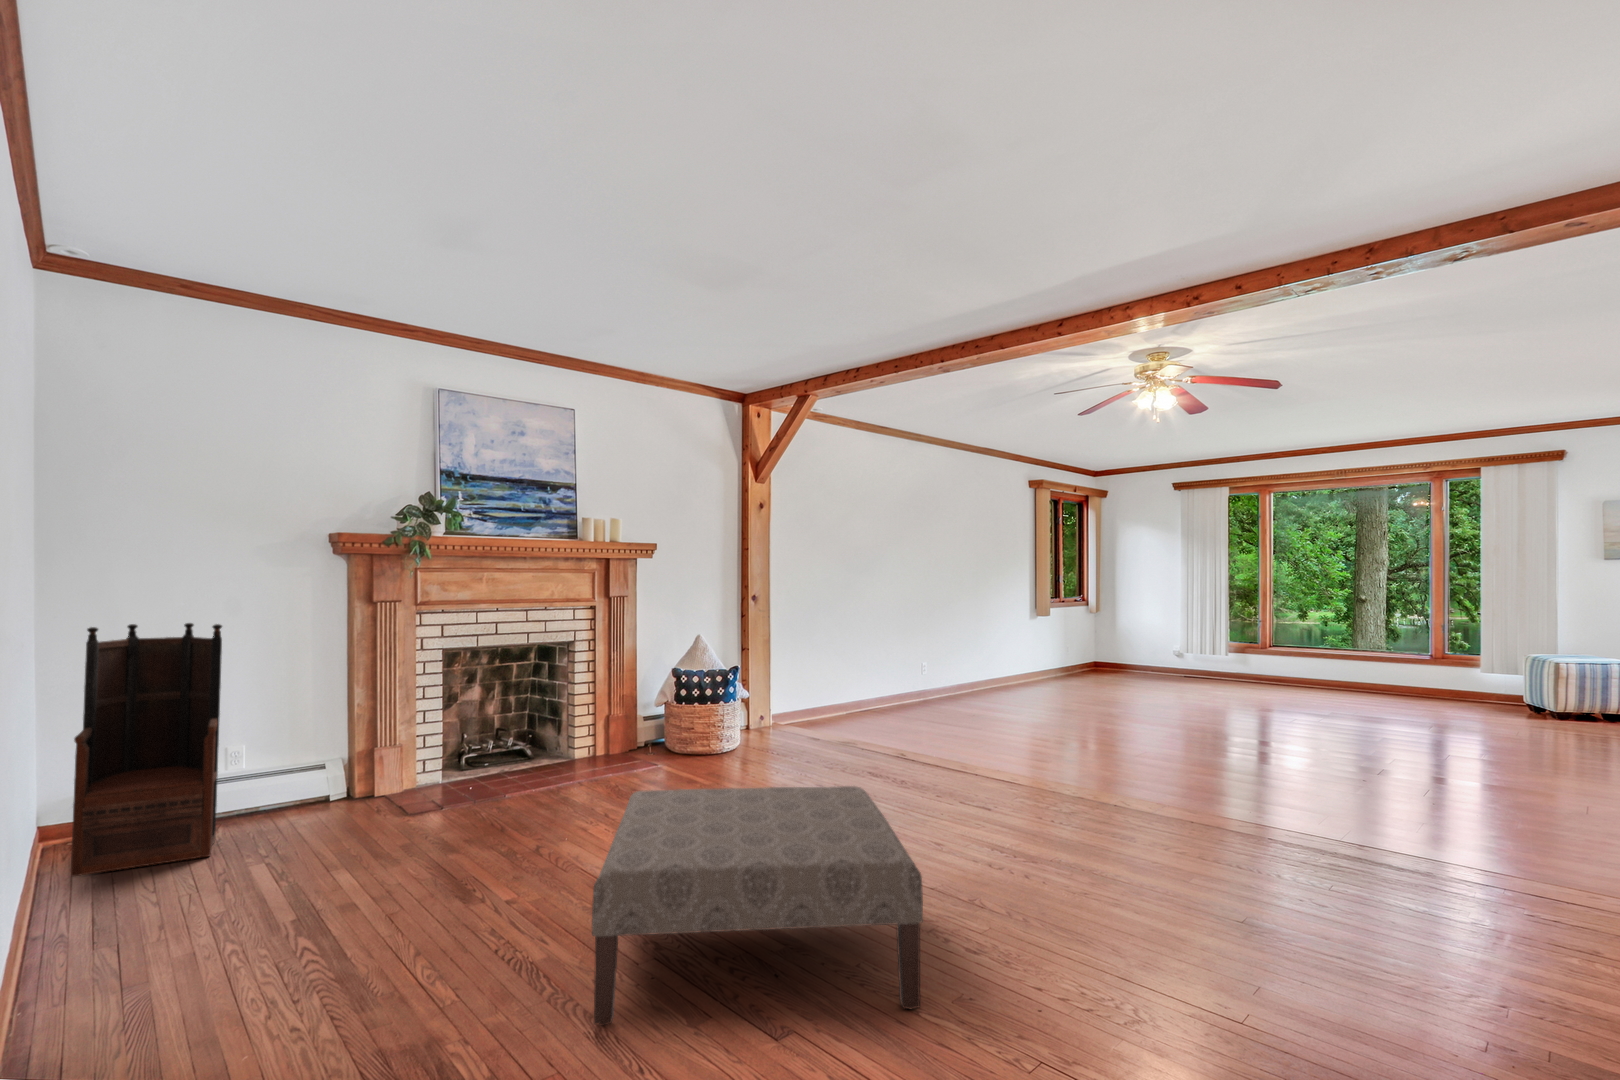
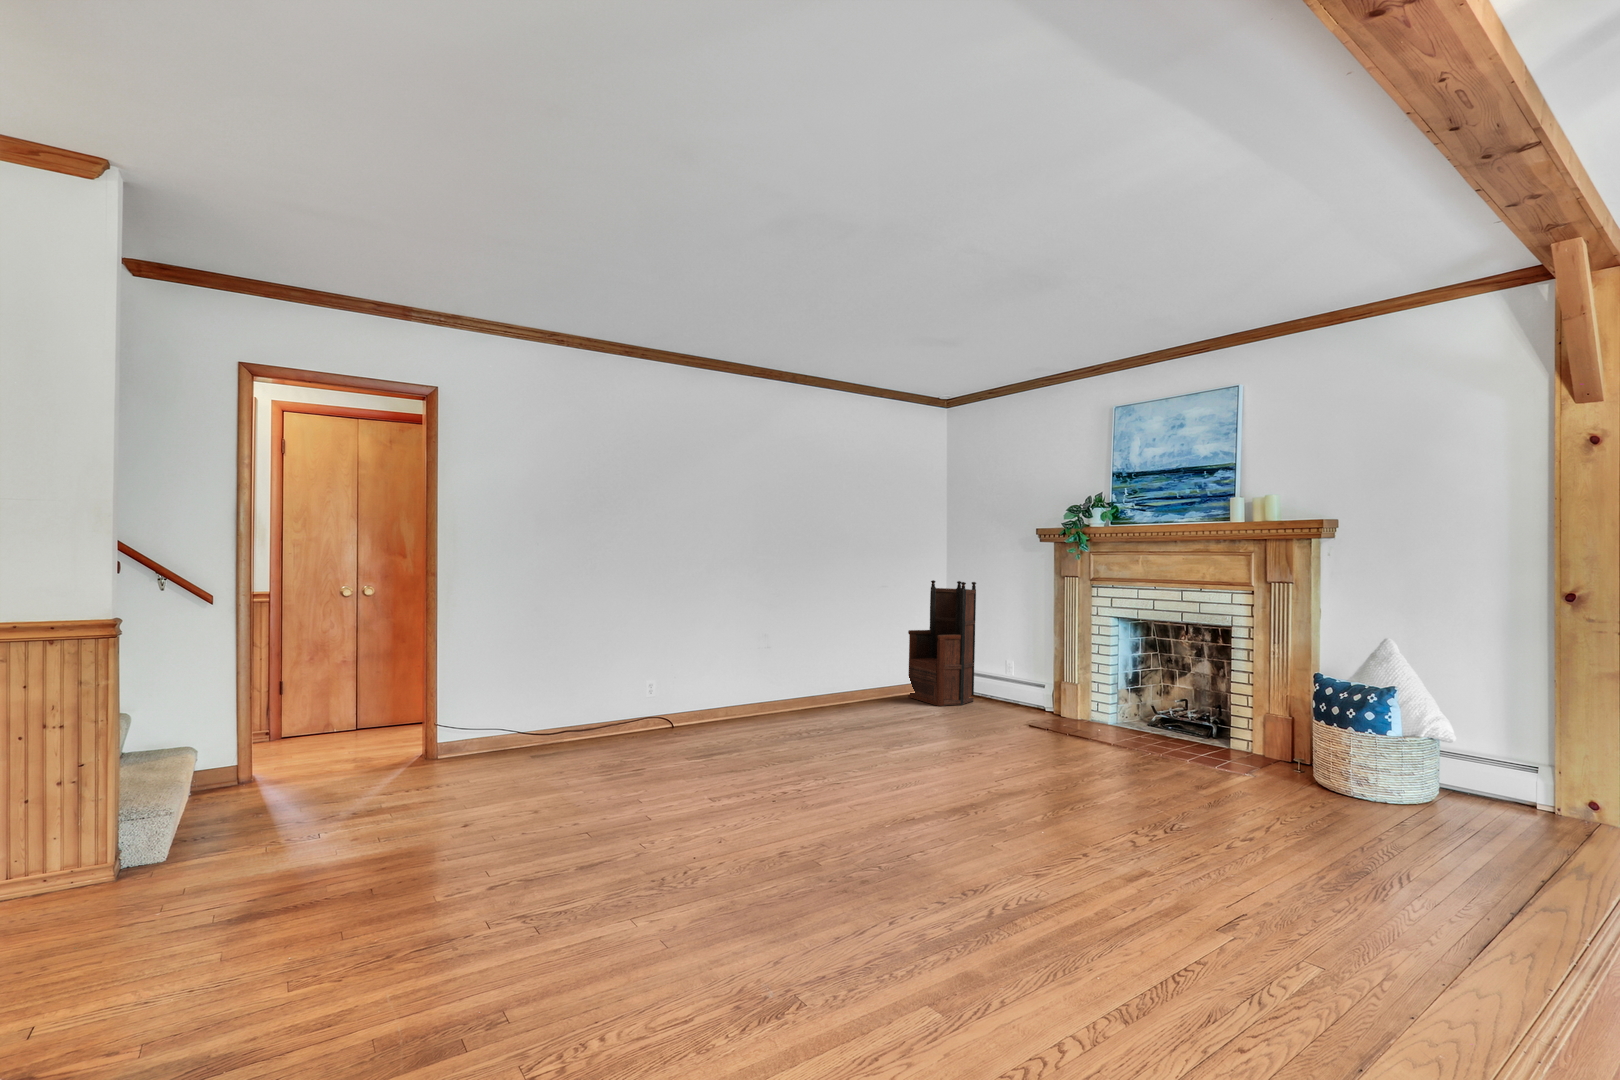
ottoman: present [592,786,923,1025] -> none [677,683,875,805]

